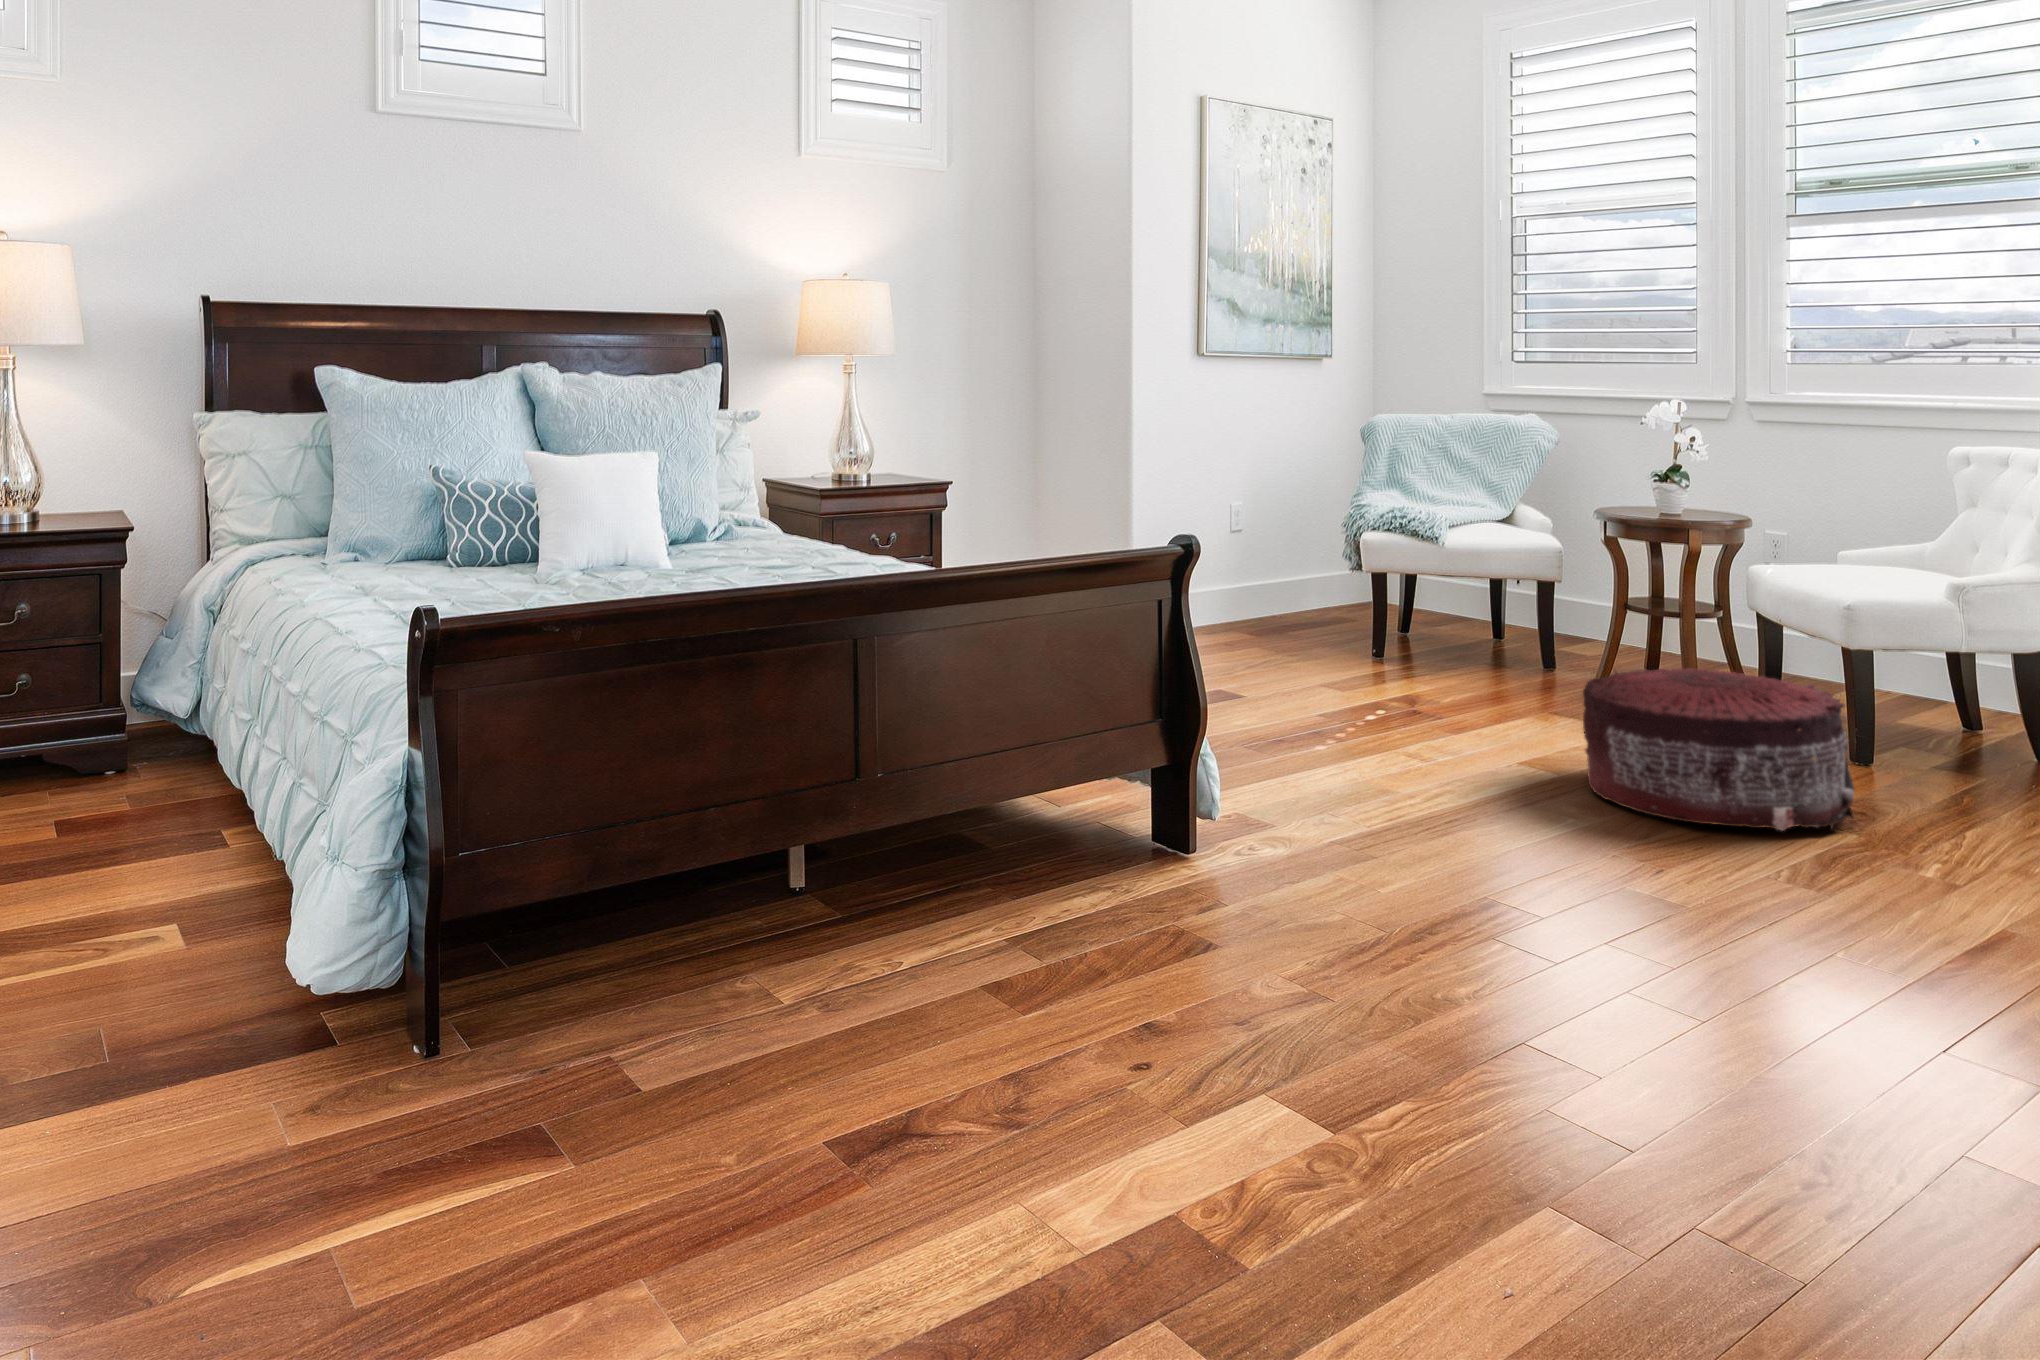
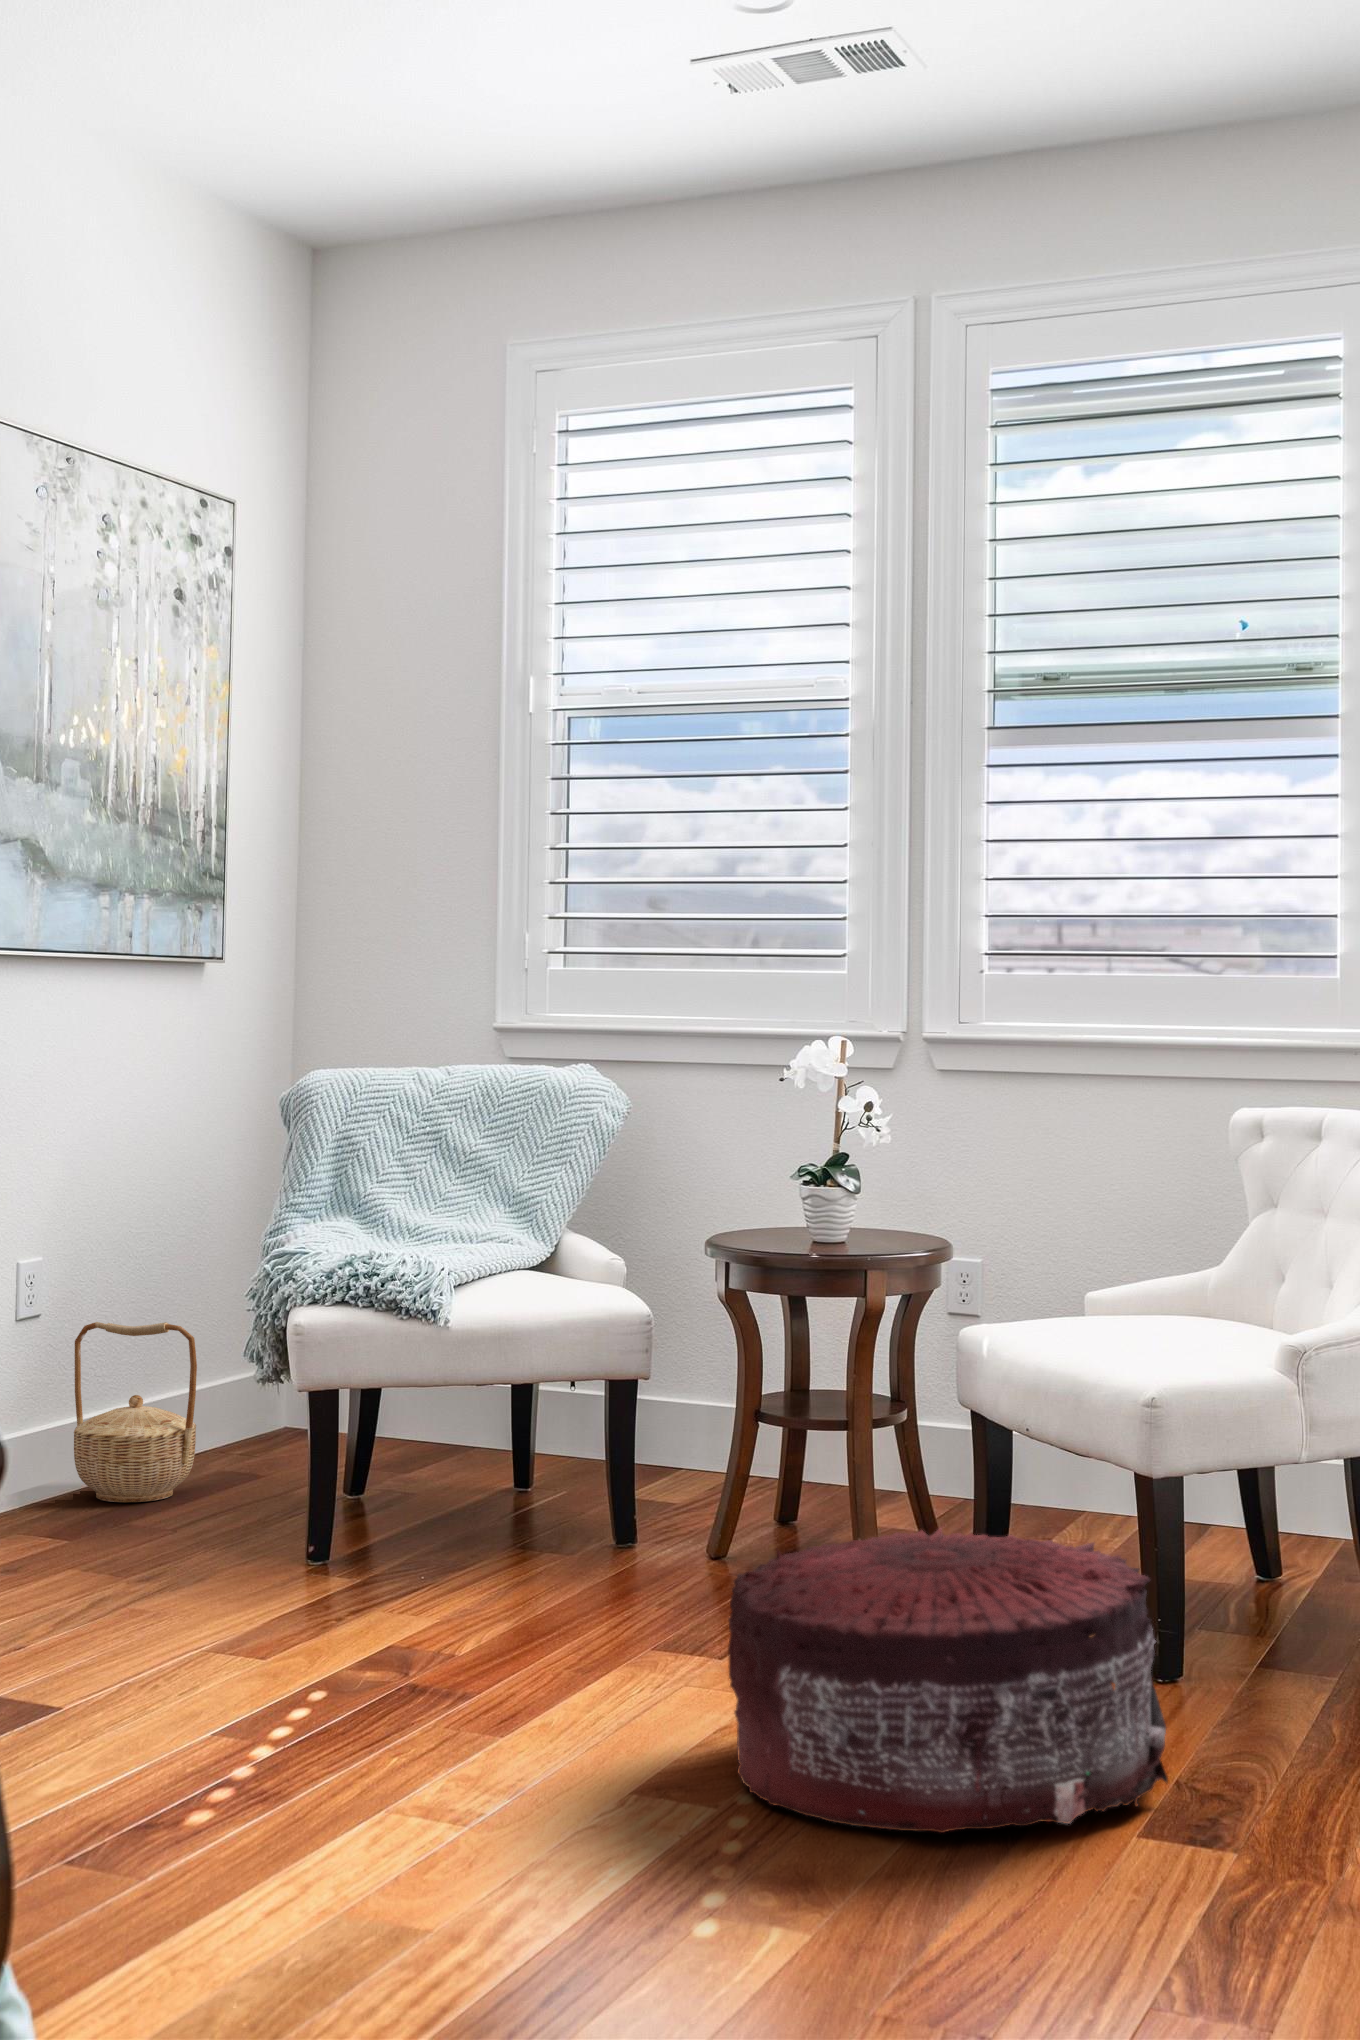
basket: none [1255,537,1317,628] -> present [74,1322,197,1502]

